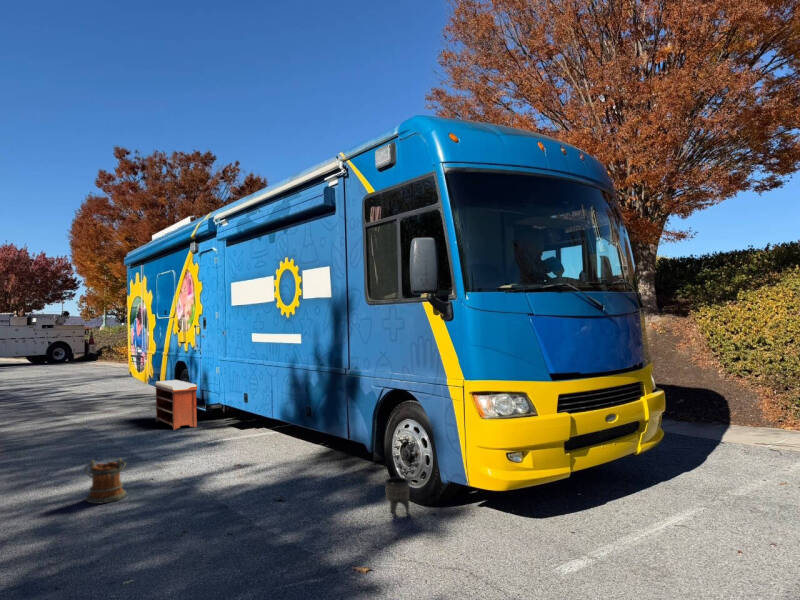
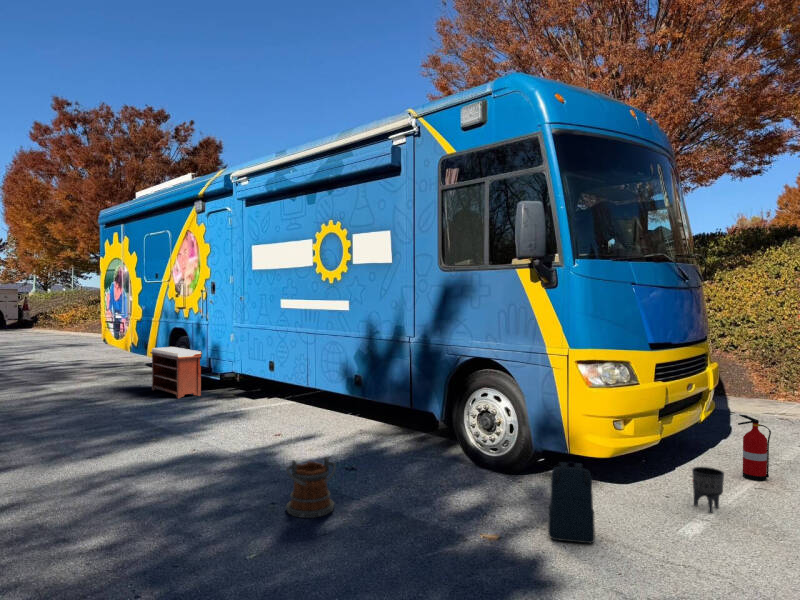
fire extinguisher: none [668,447,702,518] -> present [738,415,771,481]
bucket: present [85,458,127,504] -> present [286,457,336,518]
planter: present [385,477,409,517] -> present [692,467,724,513]
backpack: none [417,496,464,580] -> present [548,462,595,544]

